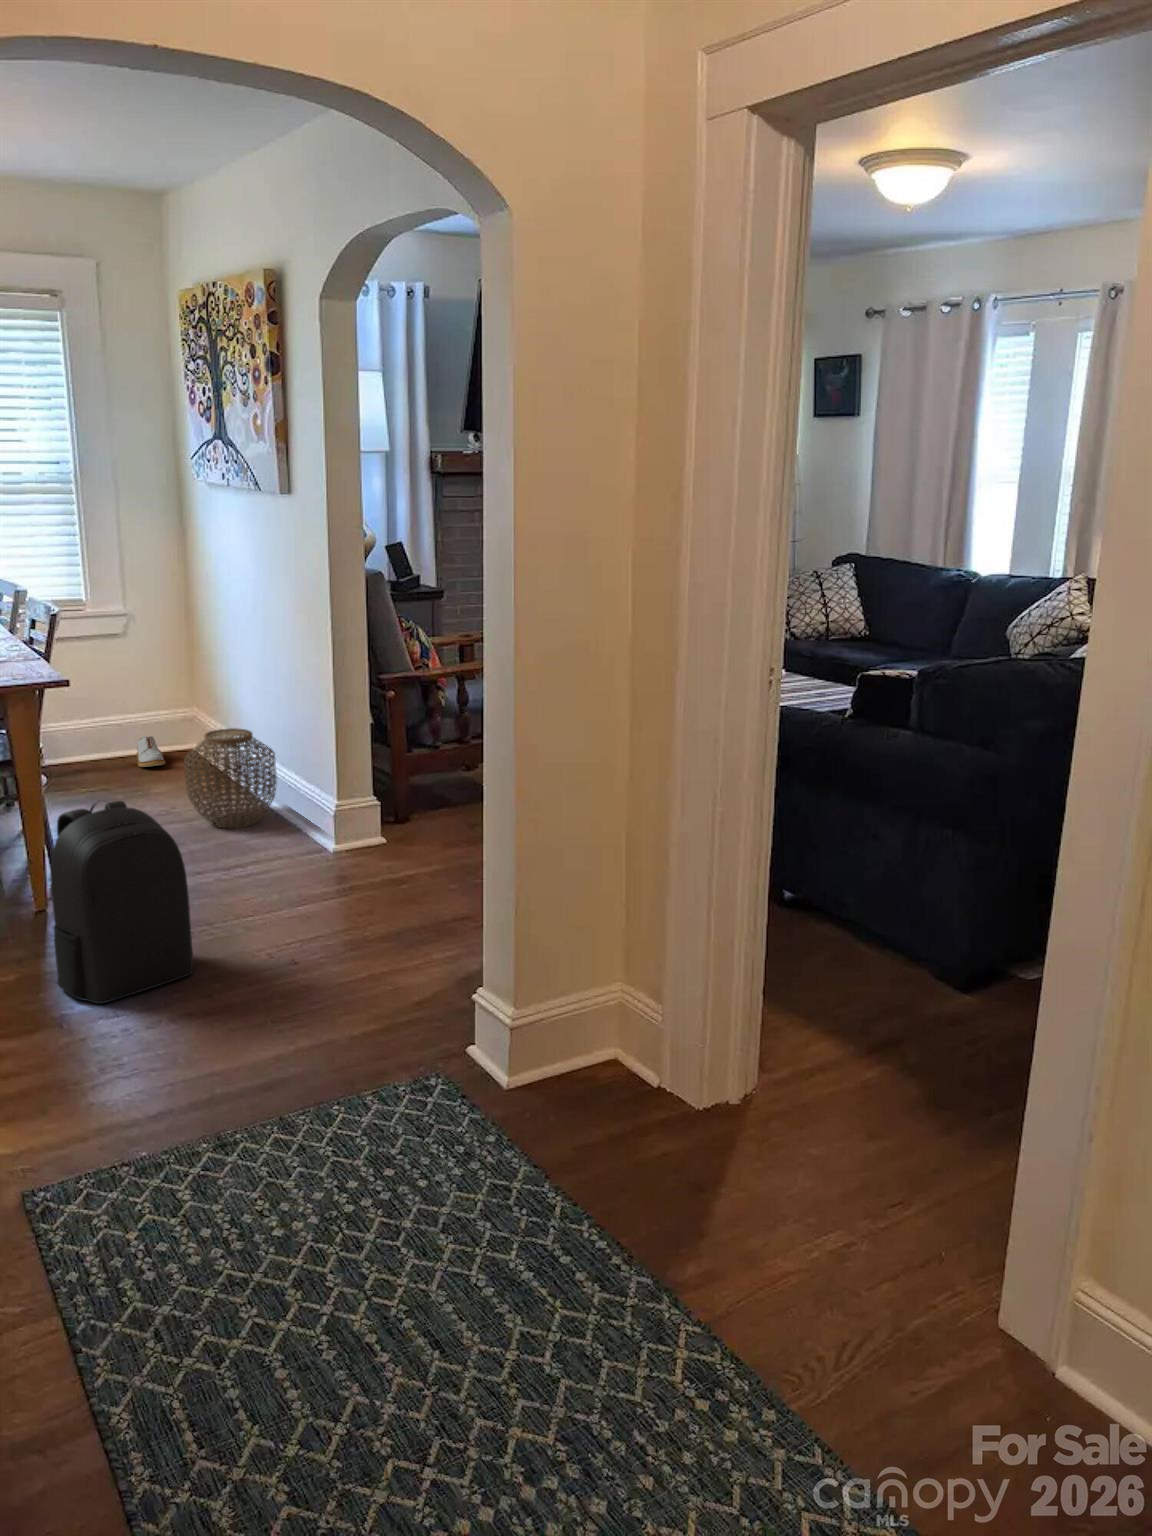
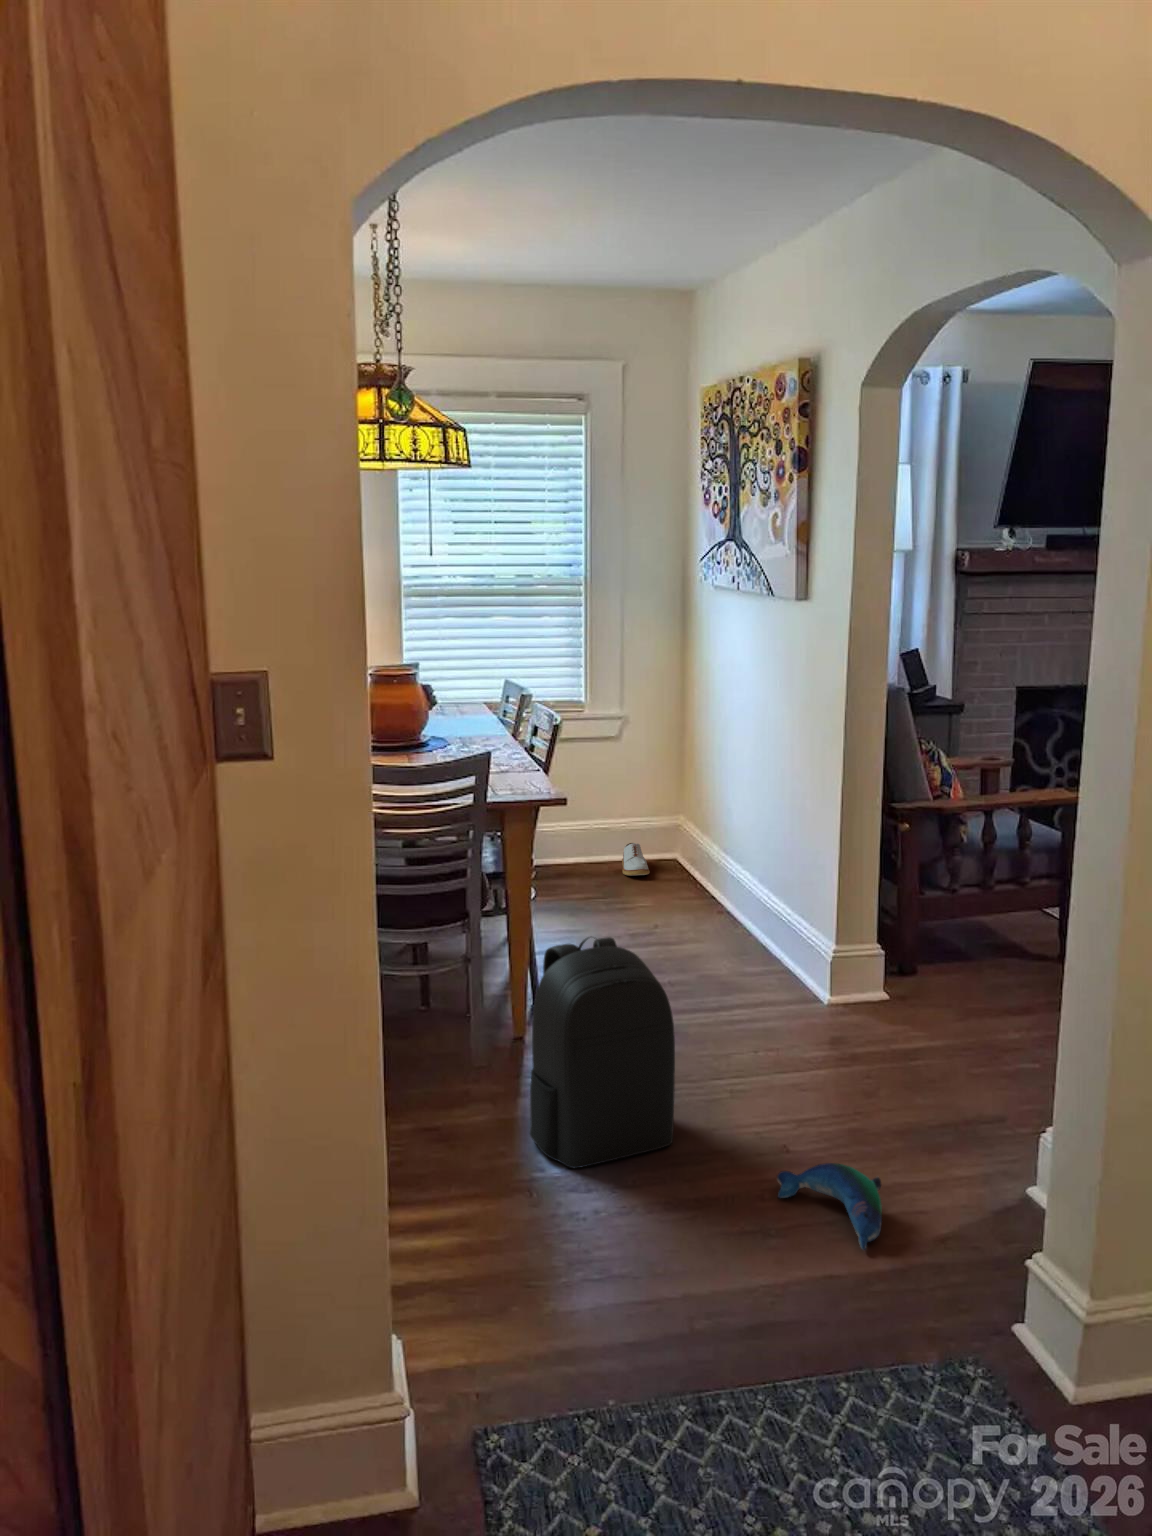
woven basket: present [184,728,277,828] -> none [672,848,768,958]
plush toy: none [285,962,370,1021] -> present [777,1163,882,1250]

